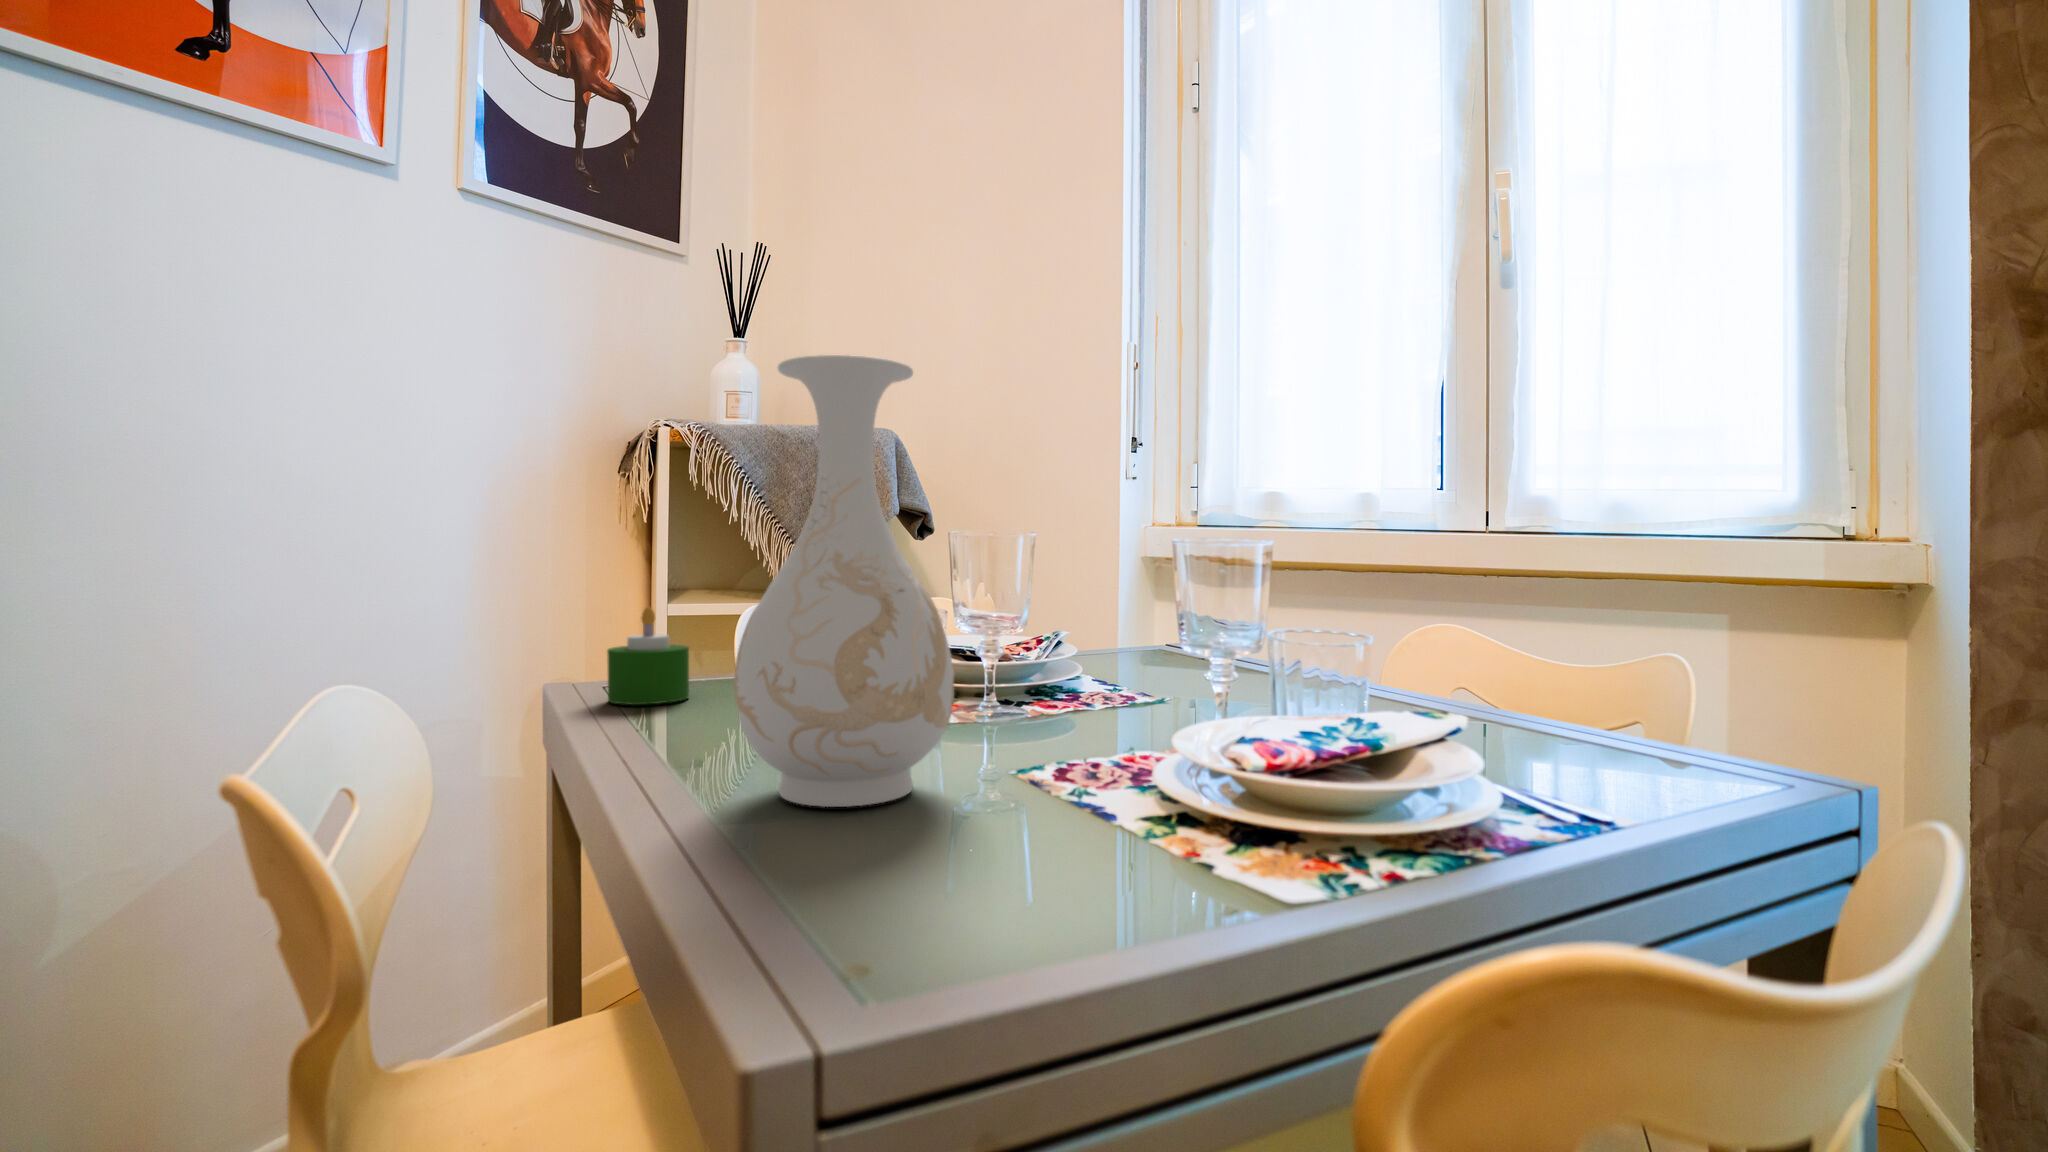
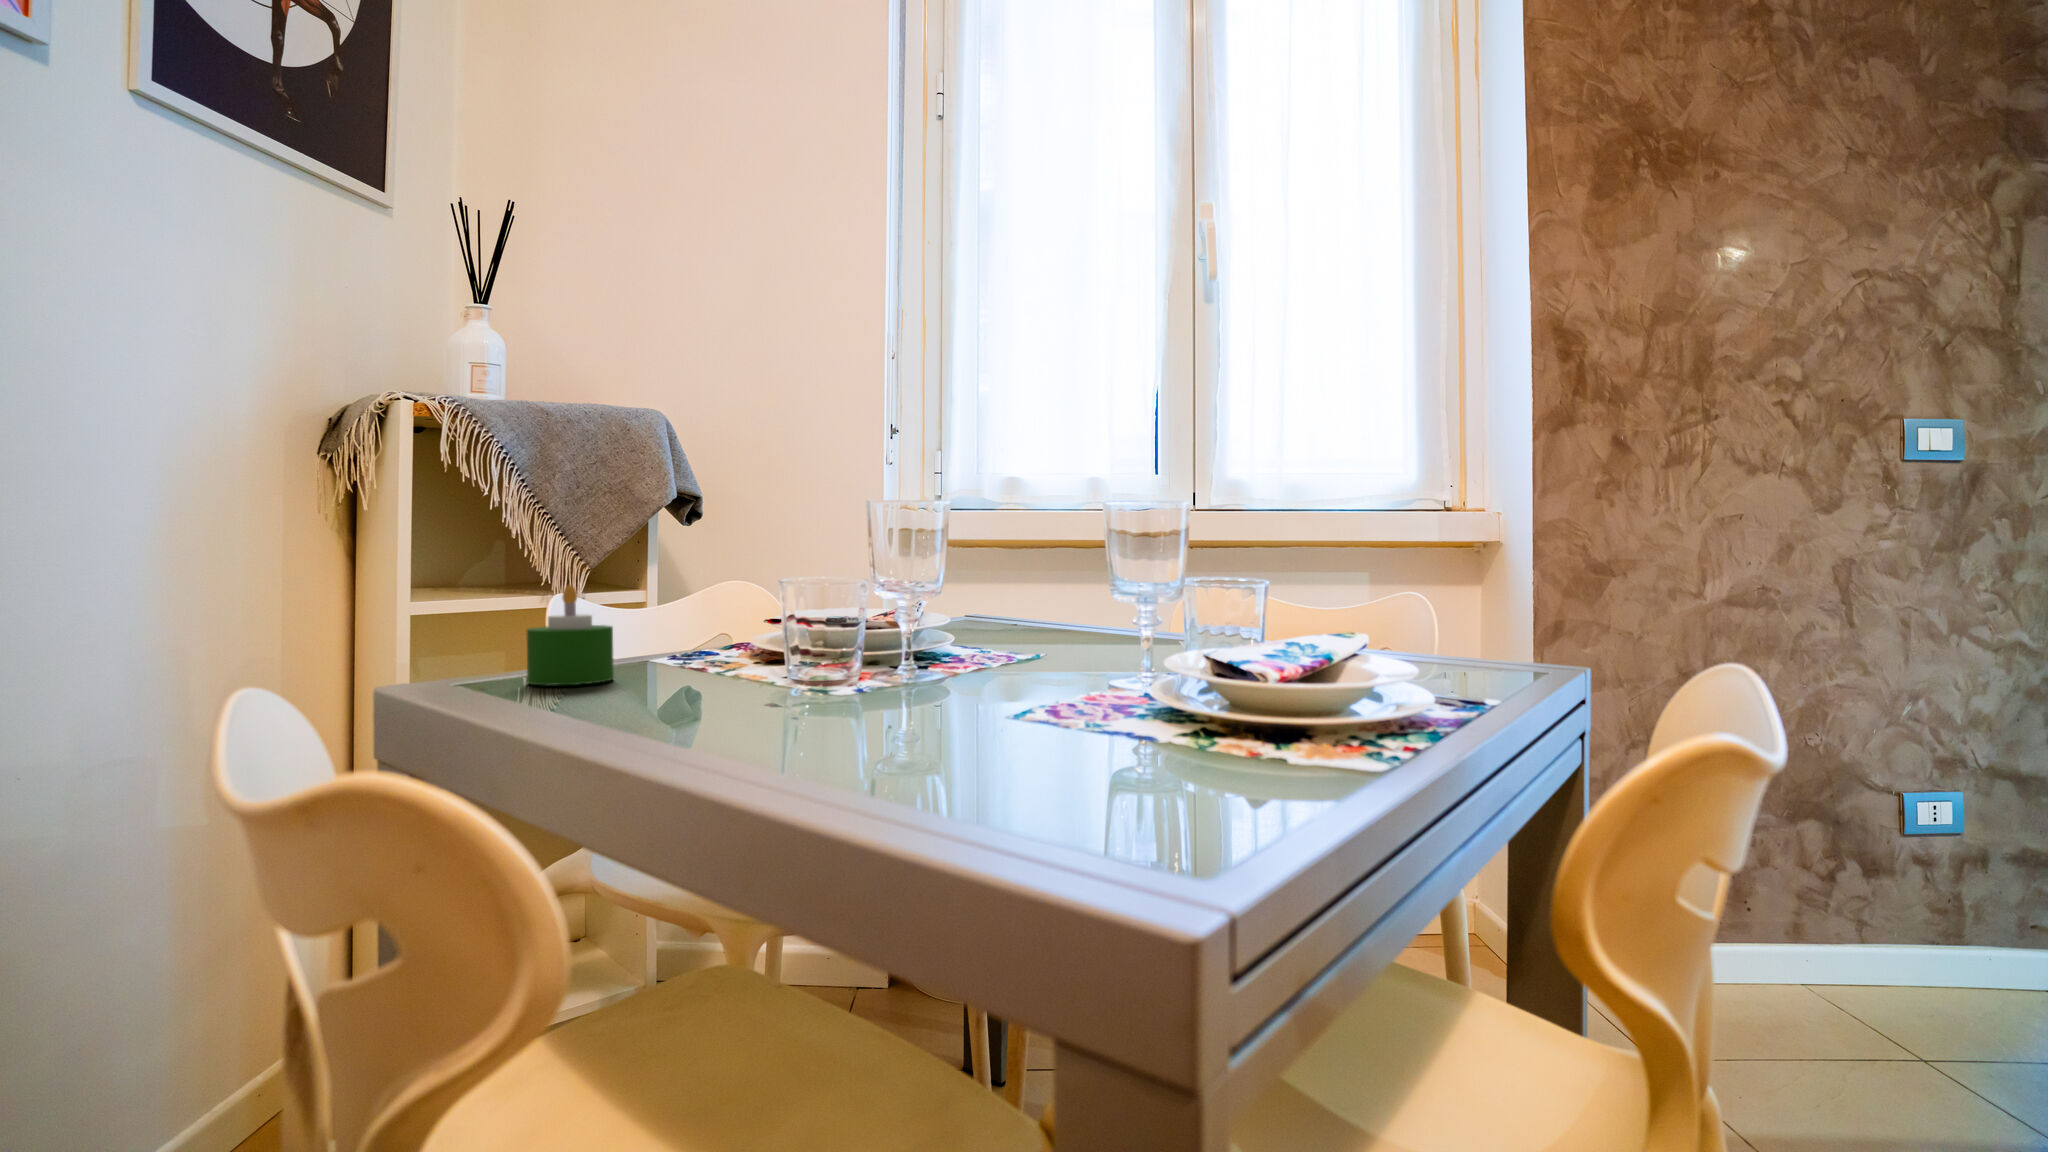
vase: present [734,355,955,807] -> none [839,345,1027,733]

